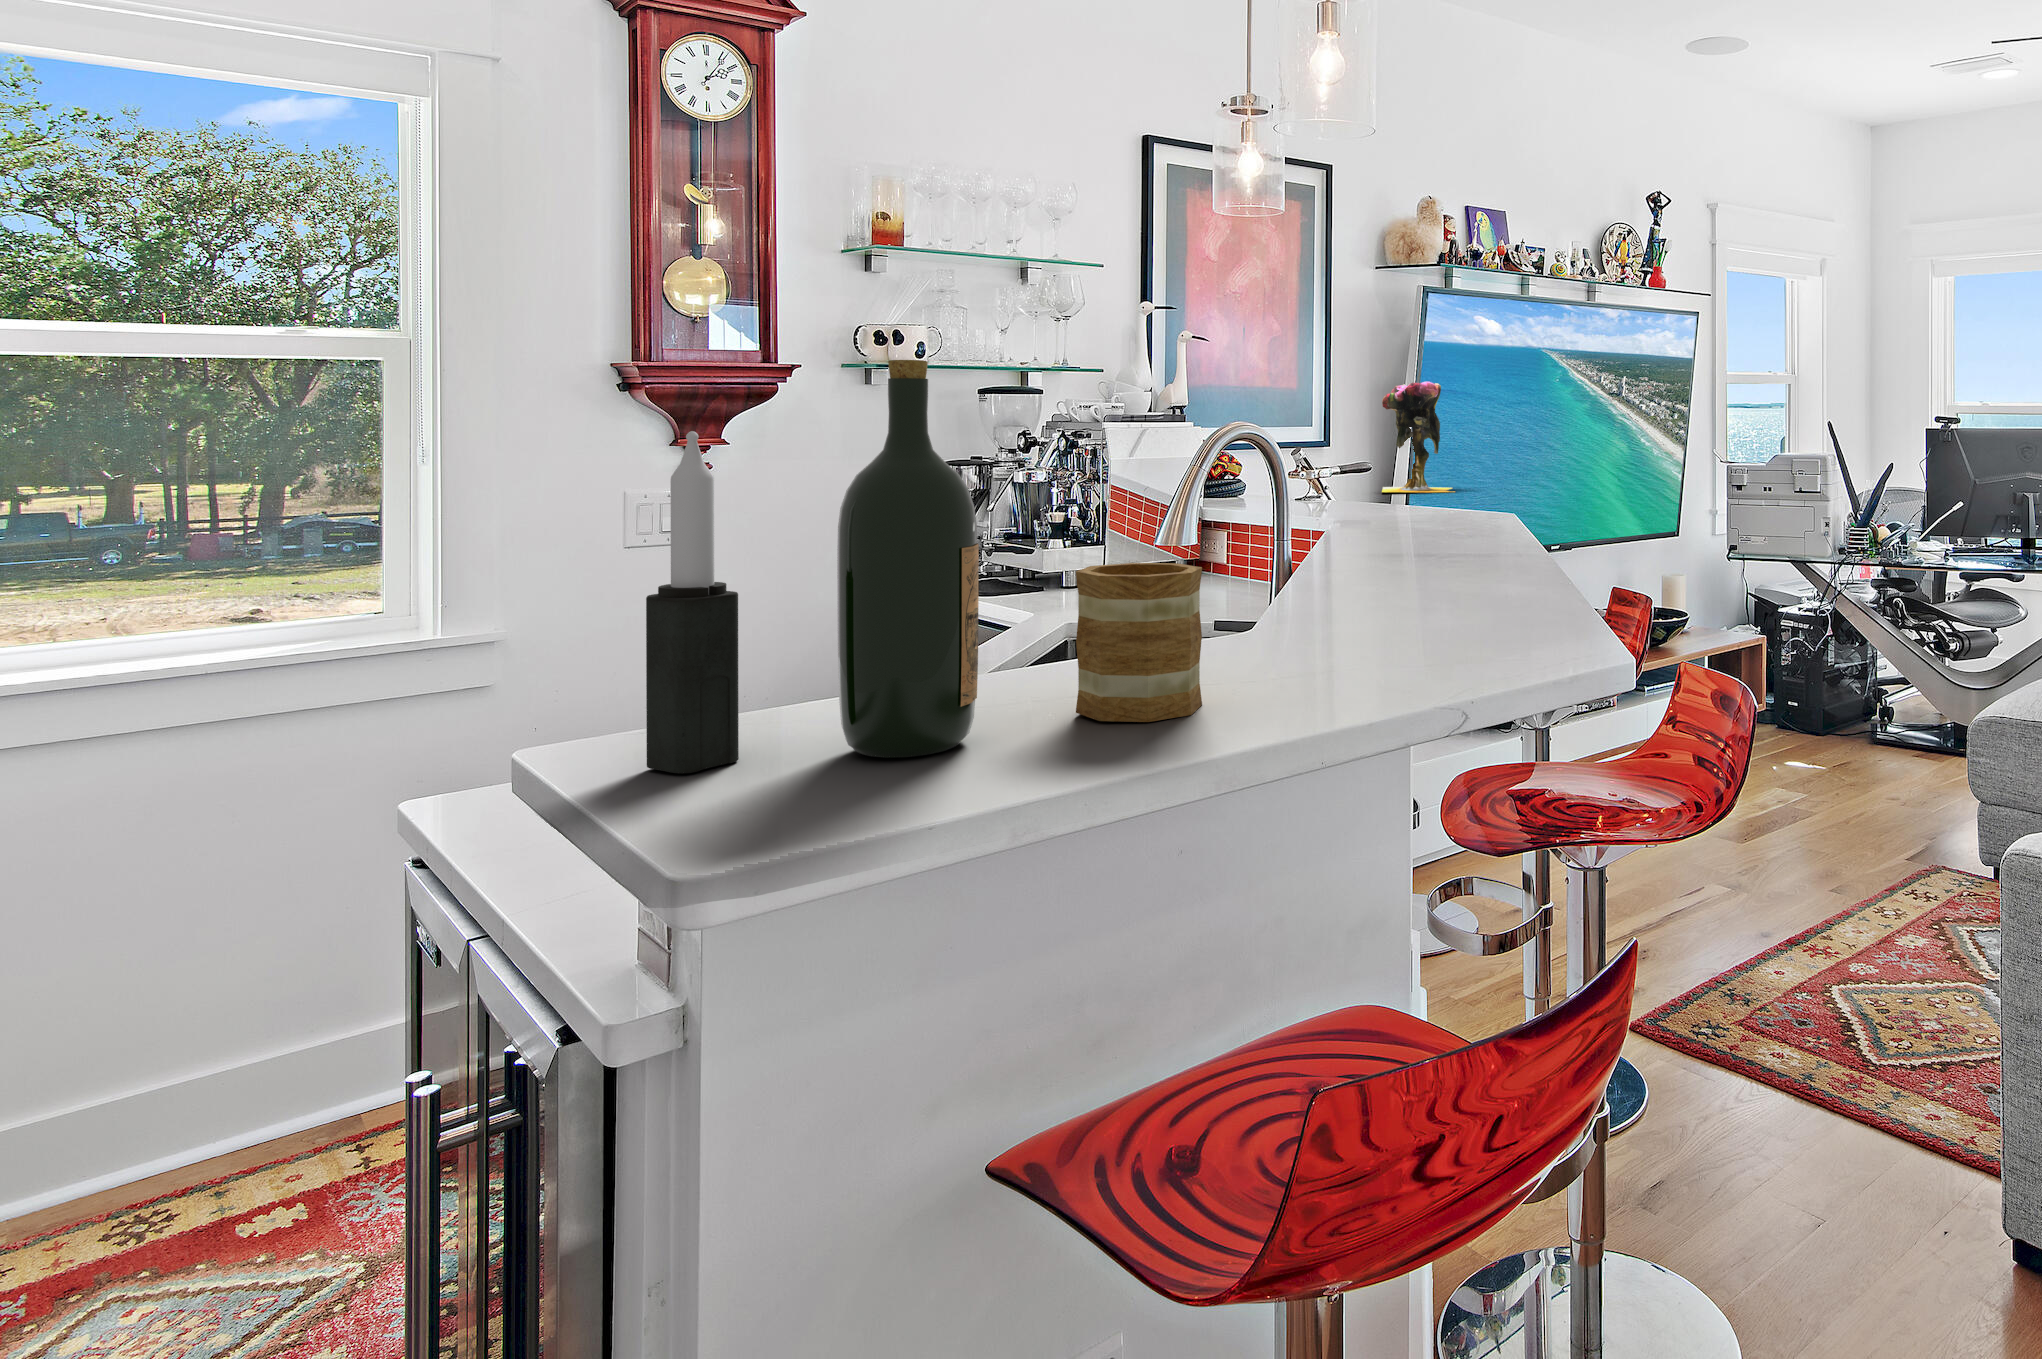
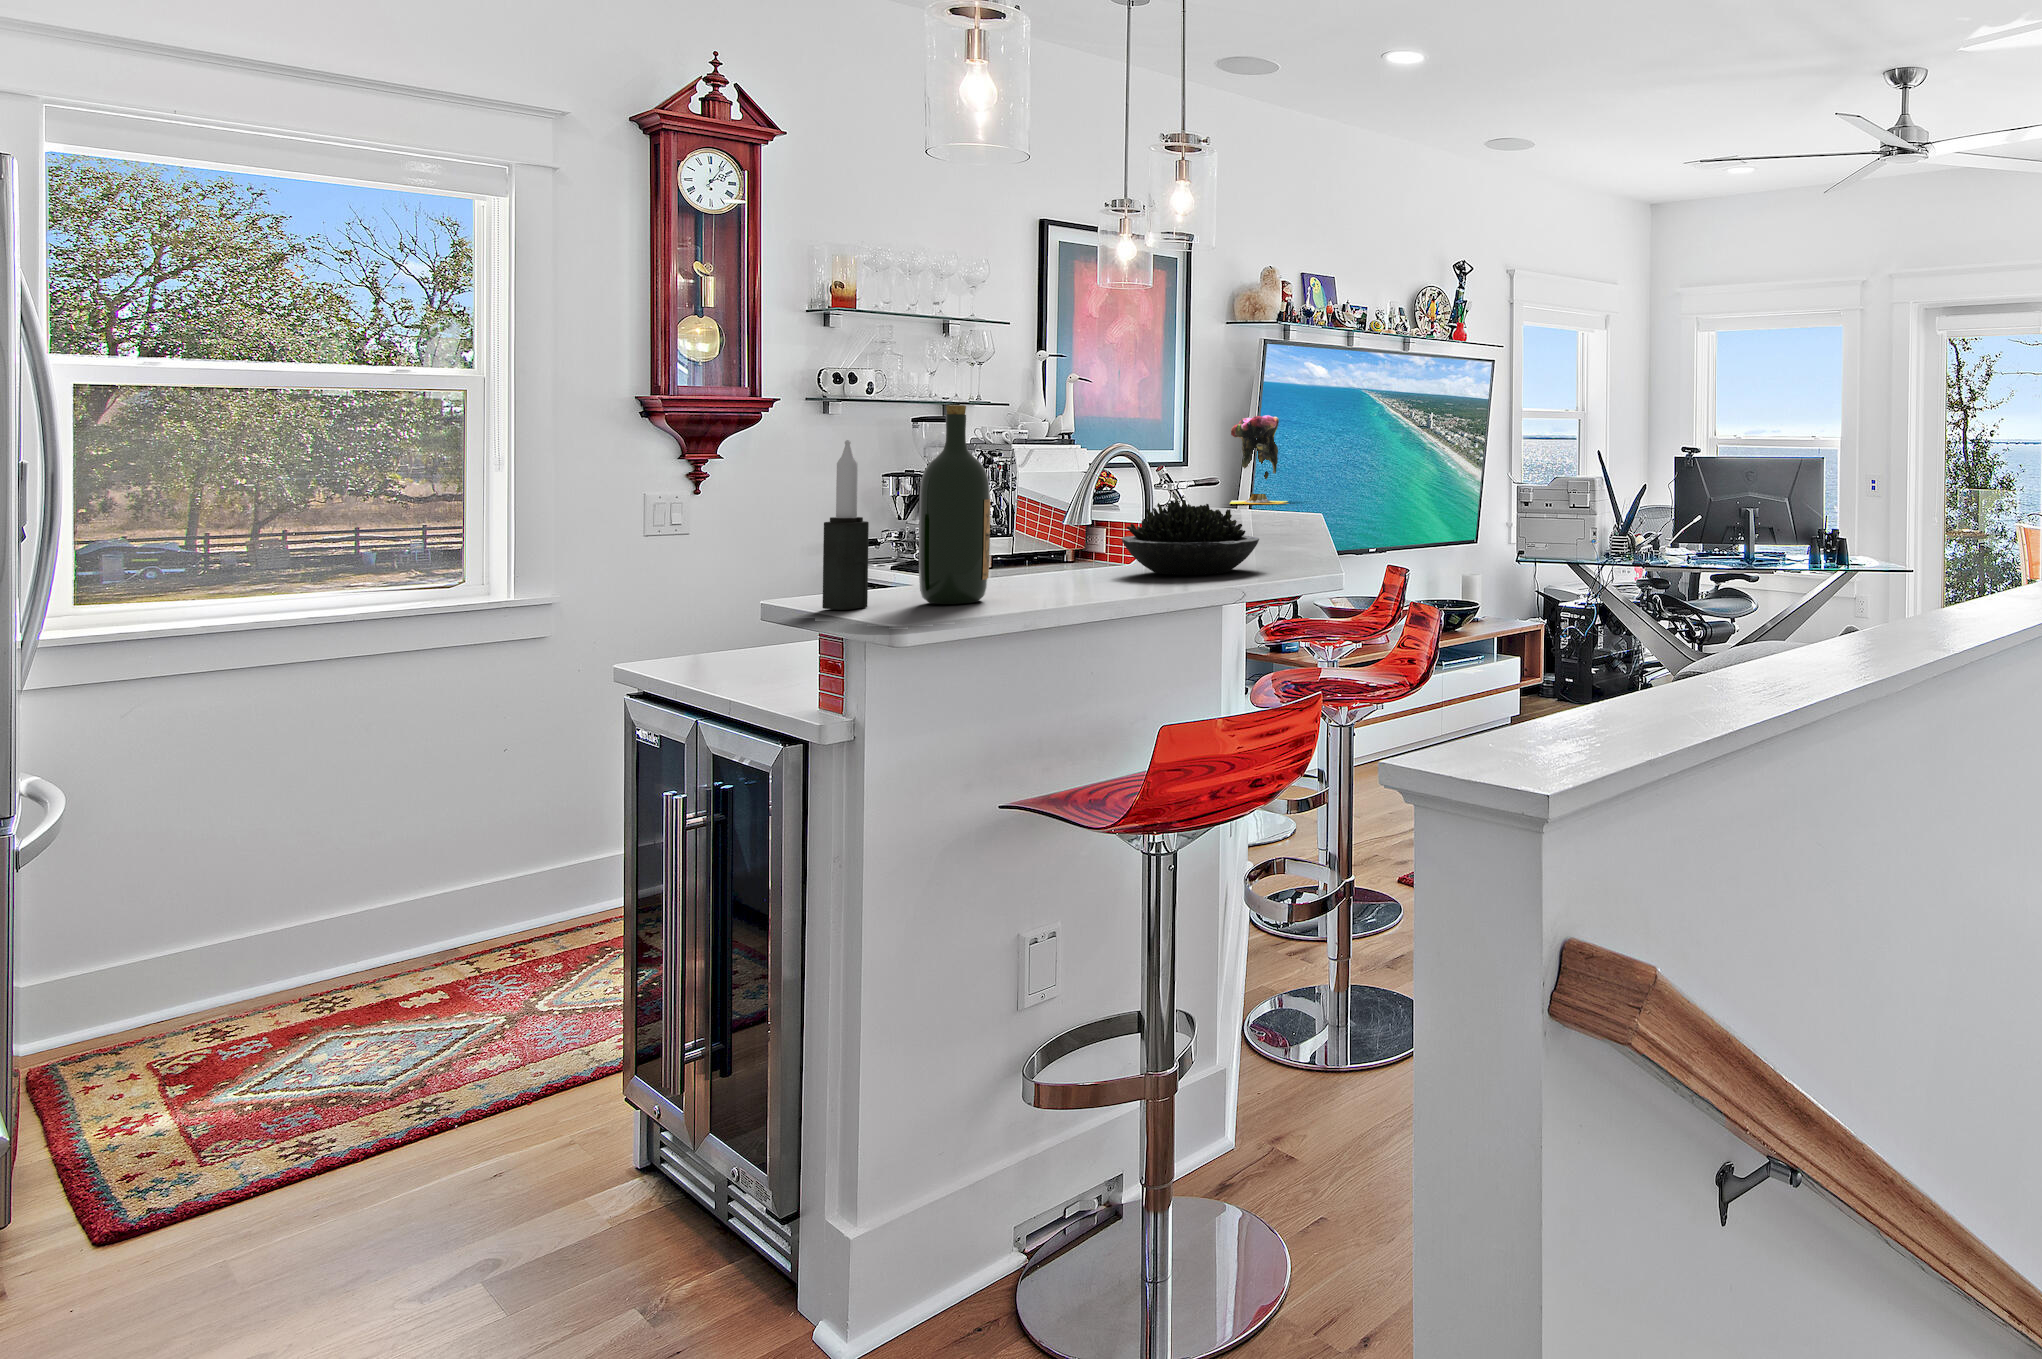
succulent plant: none [1238,524,1476,660] -> present [1122,500,1259,575]
mug: present [1076,563,1202,722] -> none [1036,515,1104,594]

